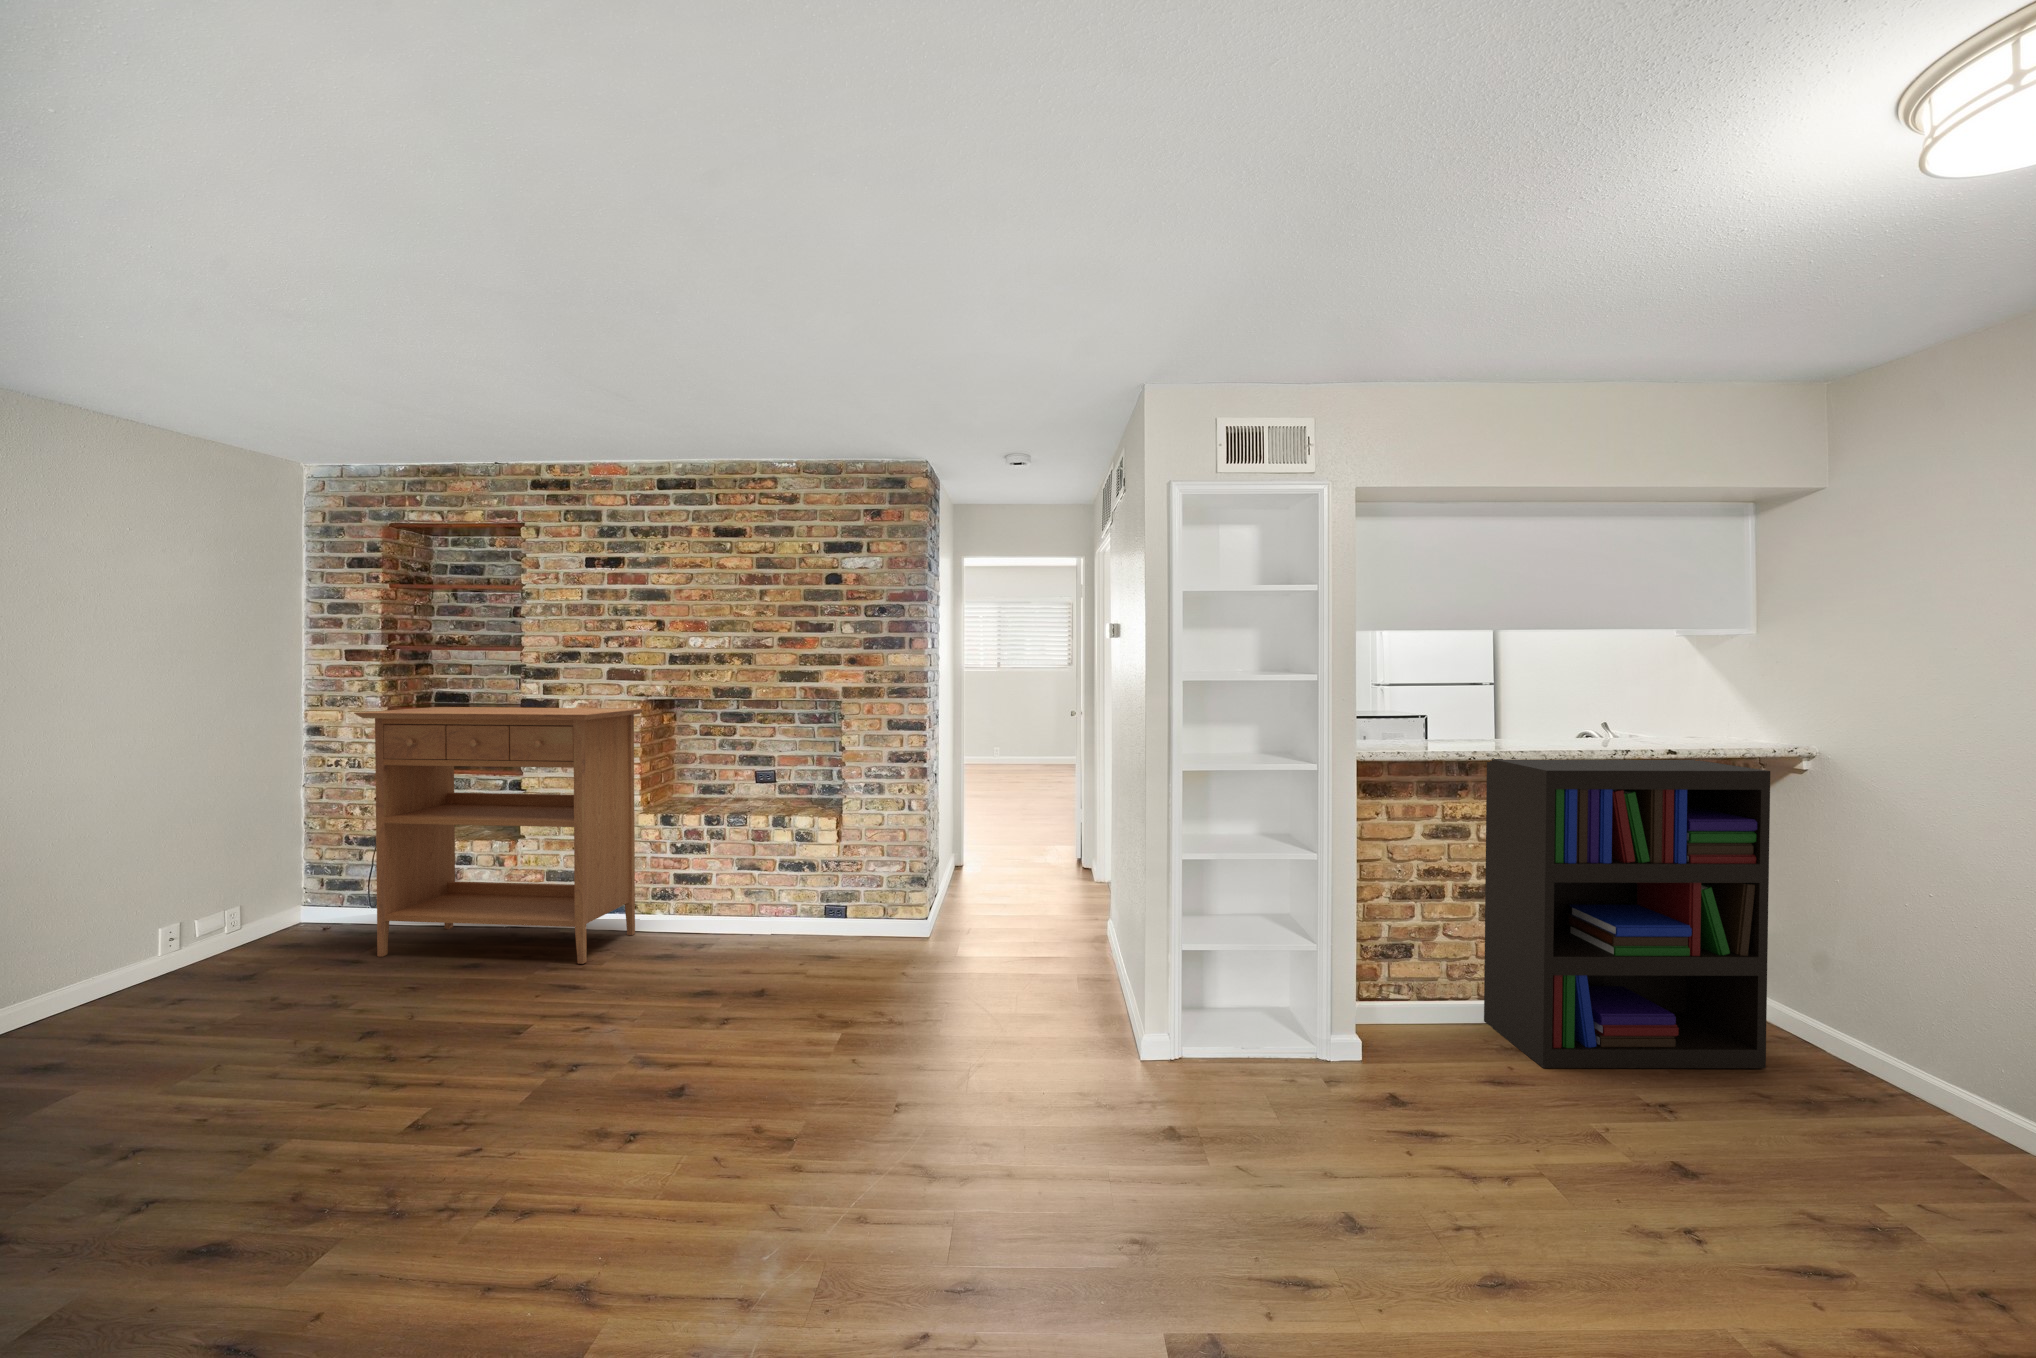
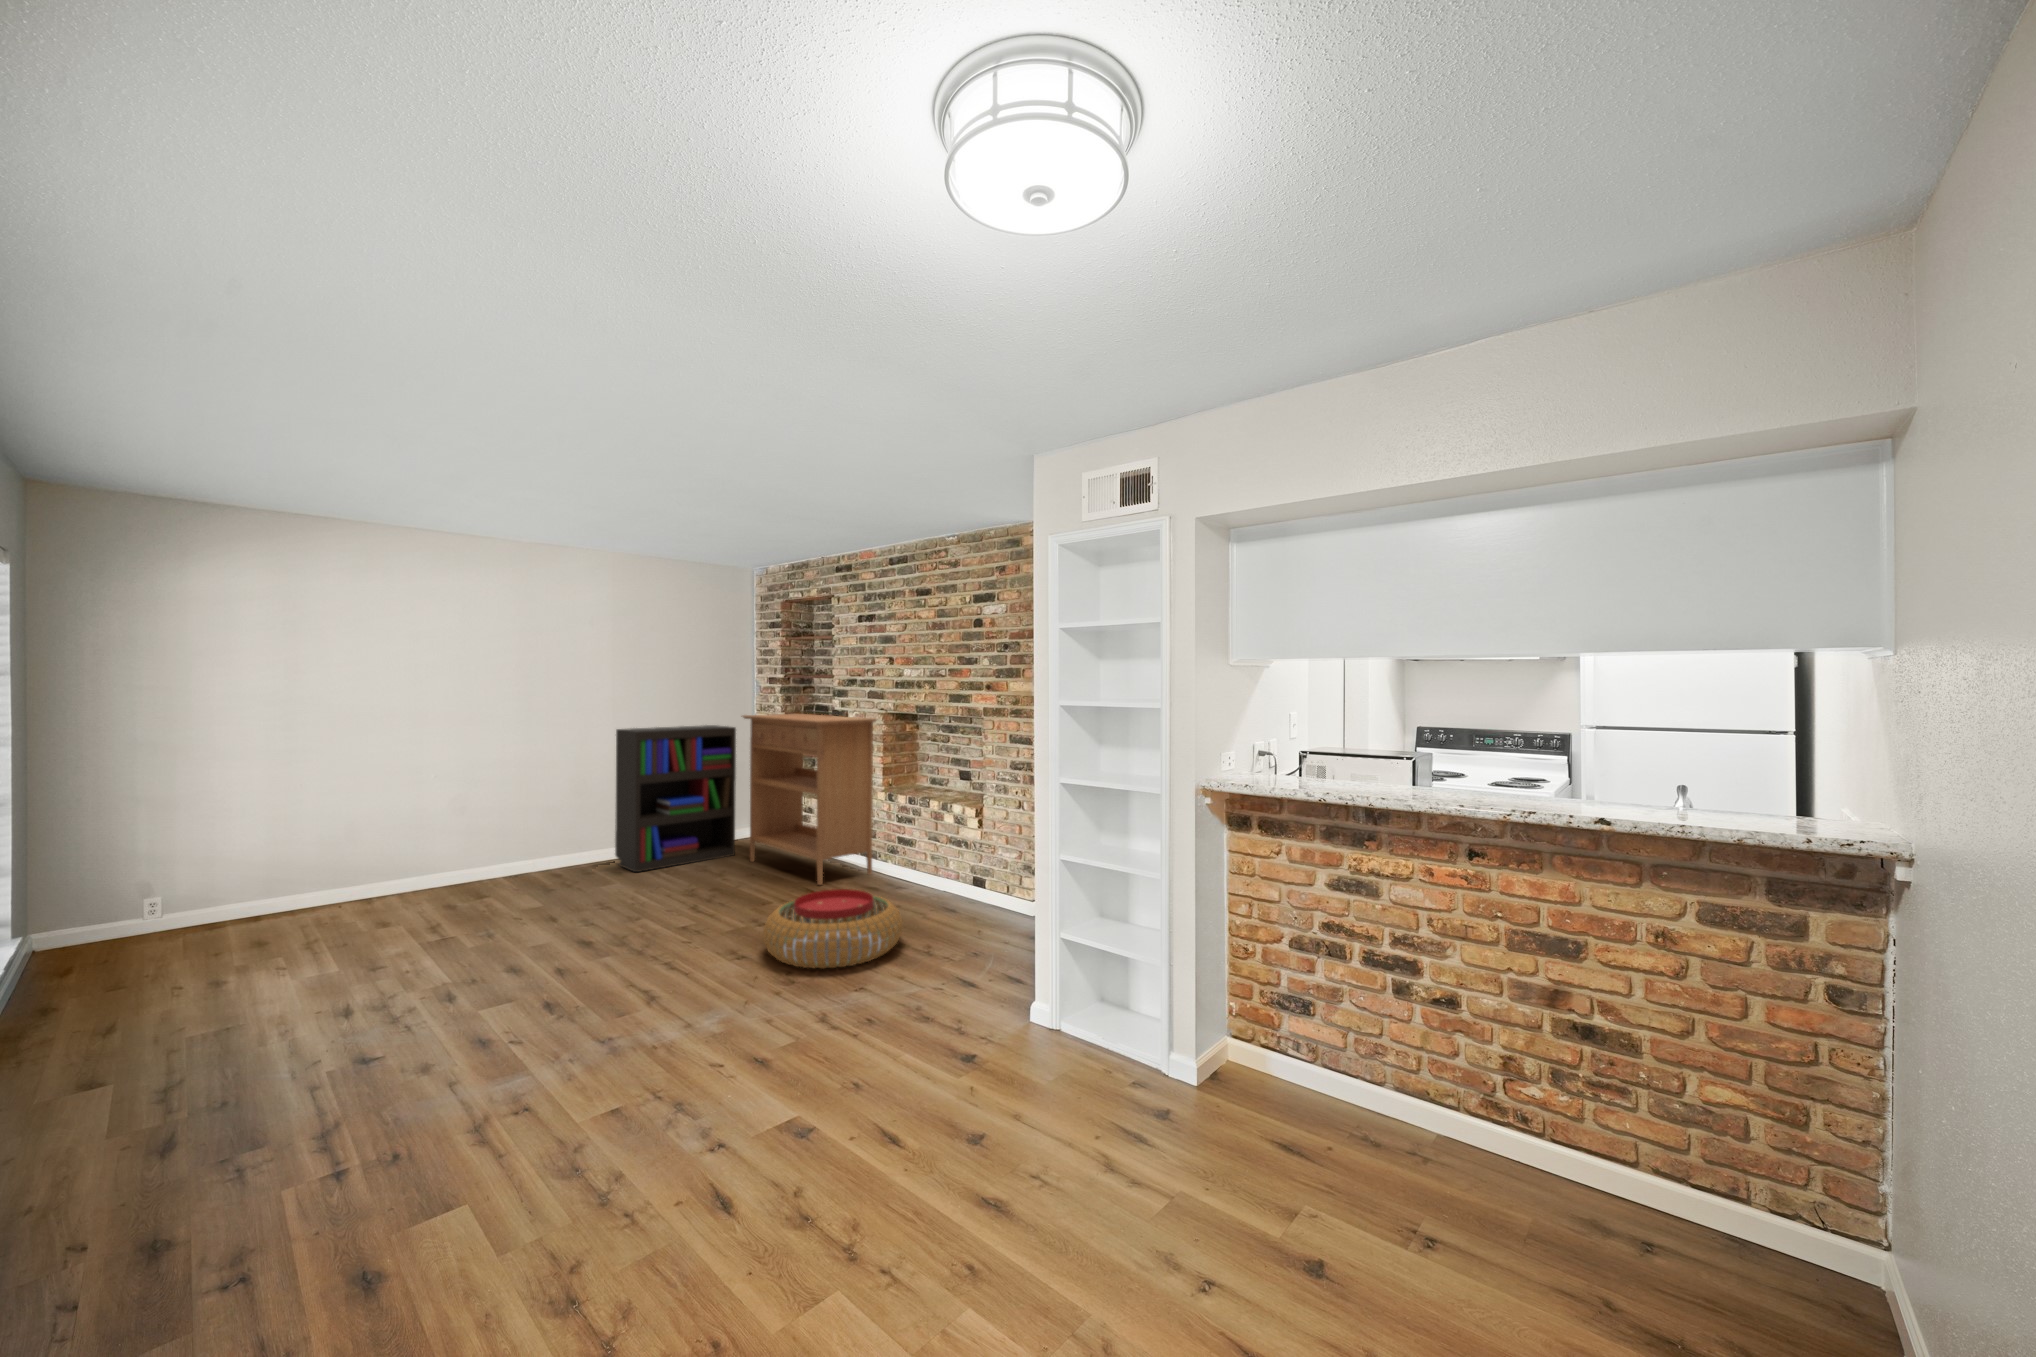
bookshelf: present [1484,759,1770,1068] -> present [615,725,736,872]
pouf: none [670,947,873,1073] -> present [763,889,902,968]

